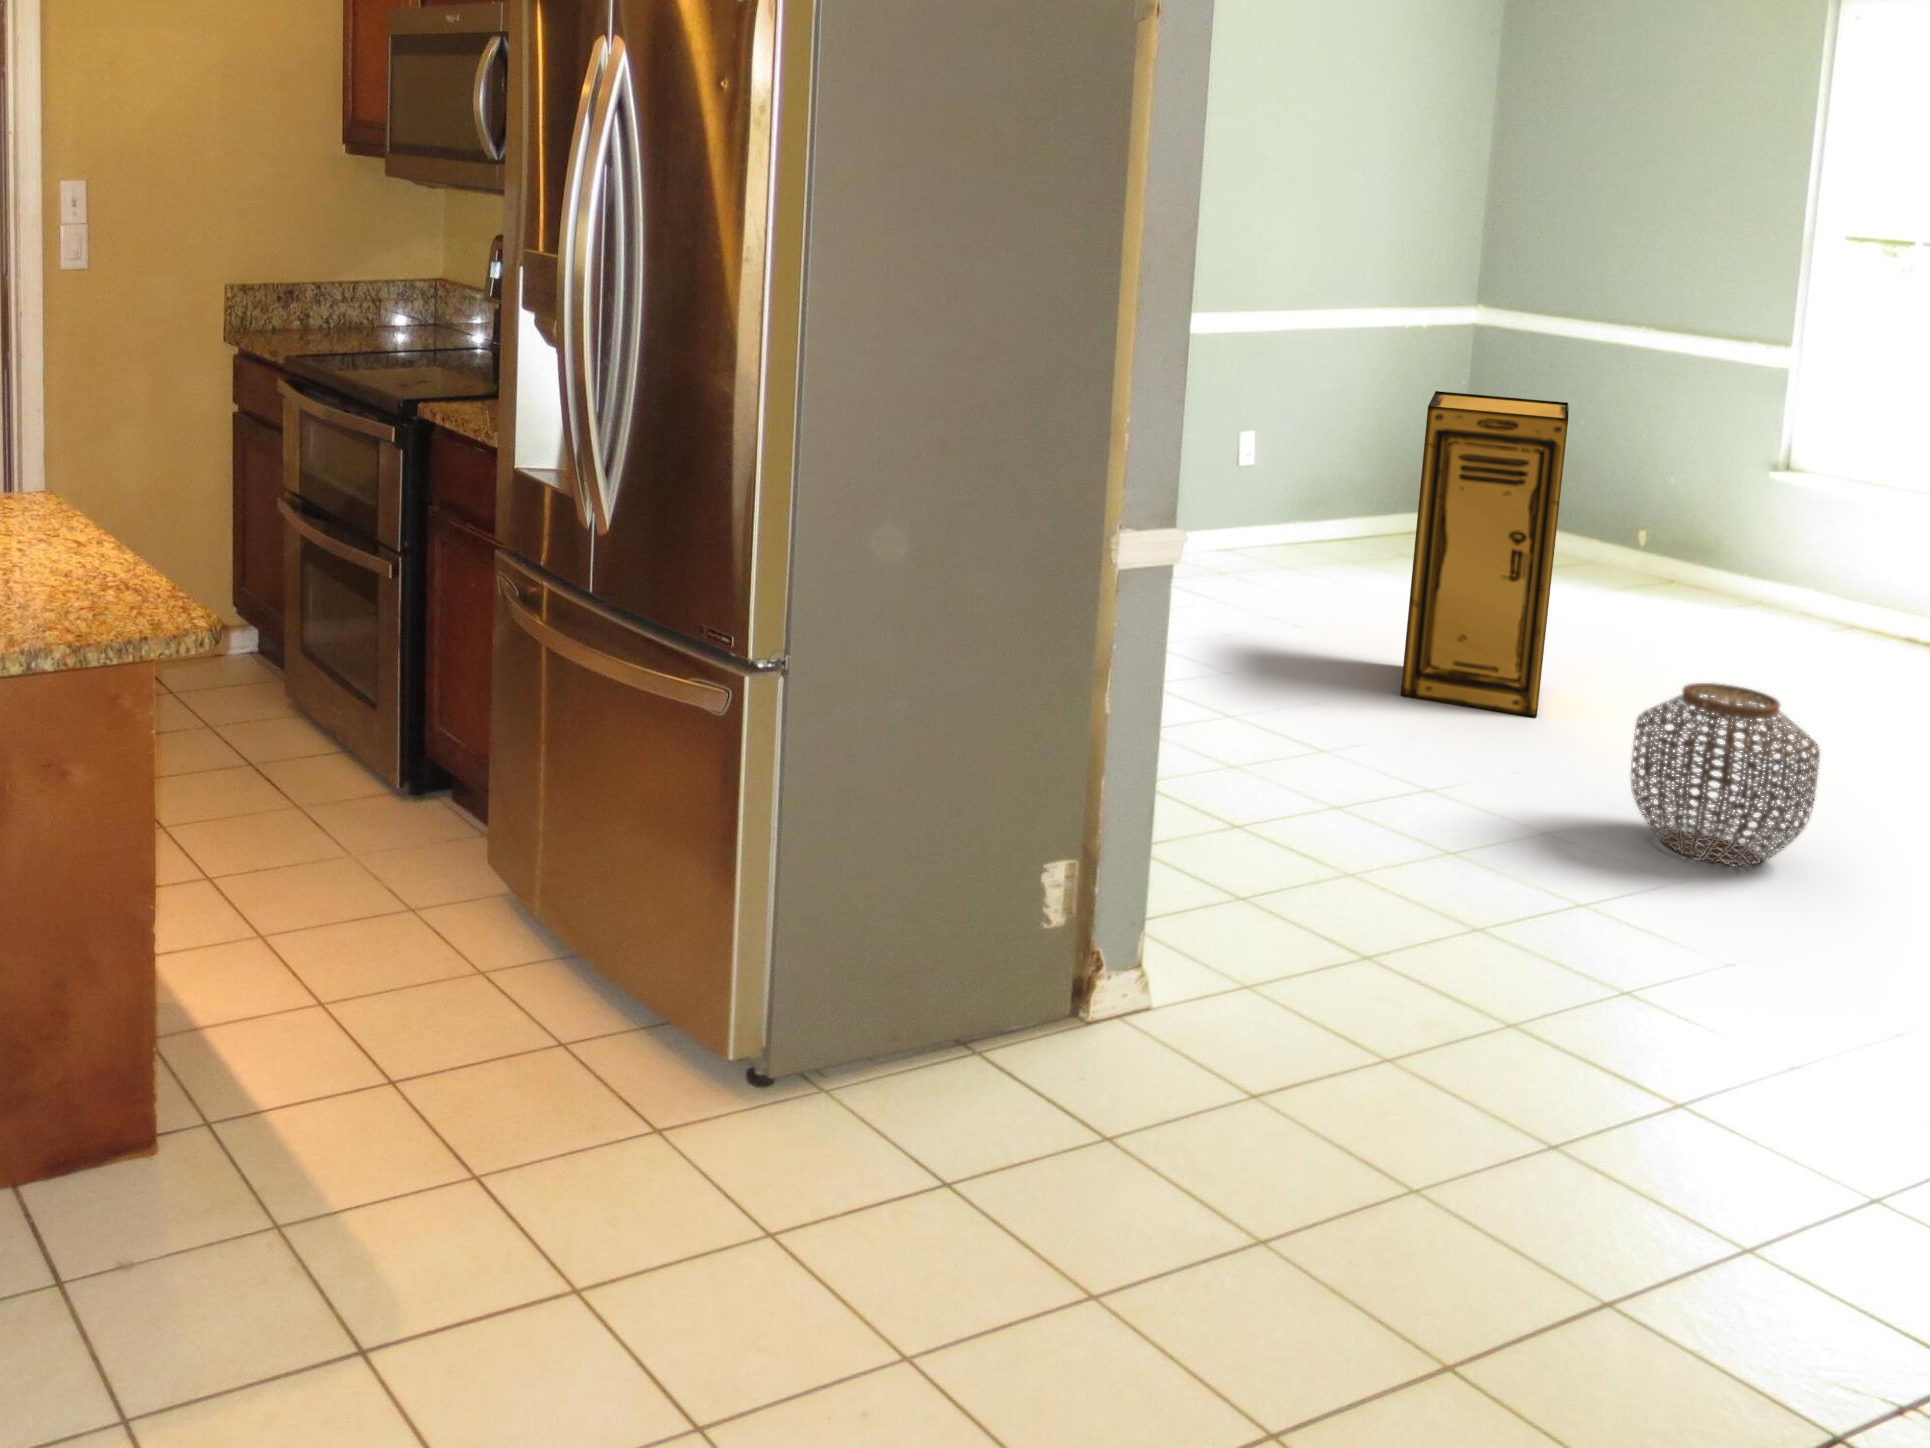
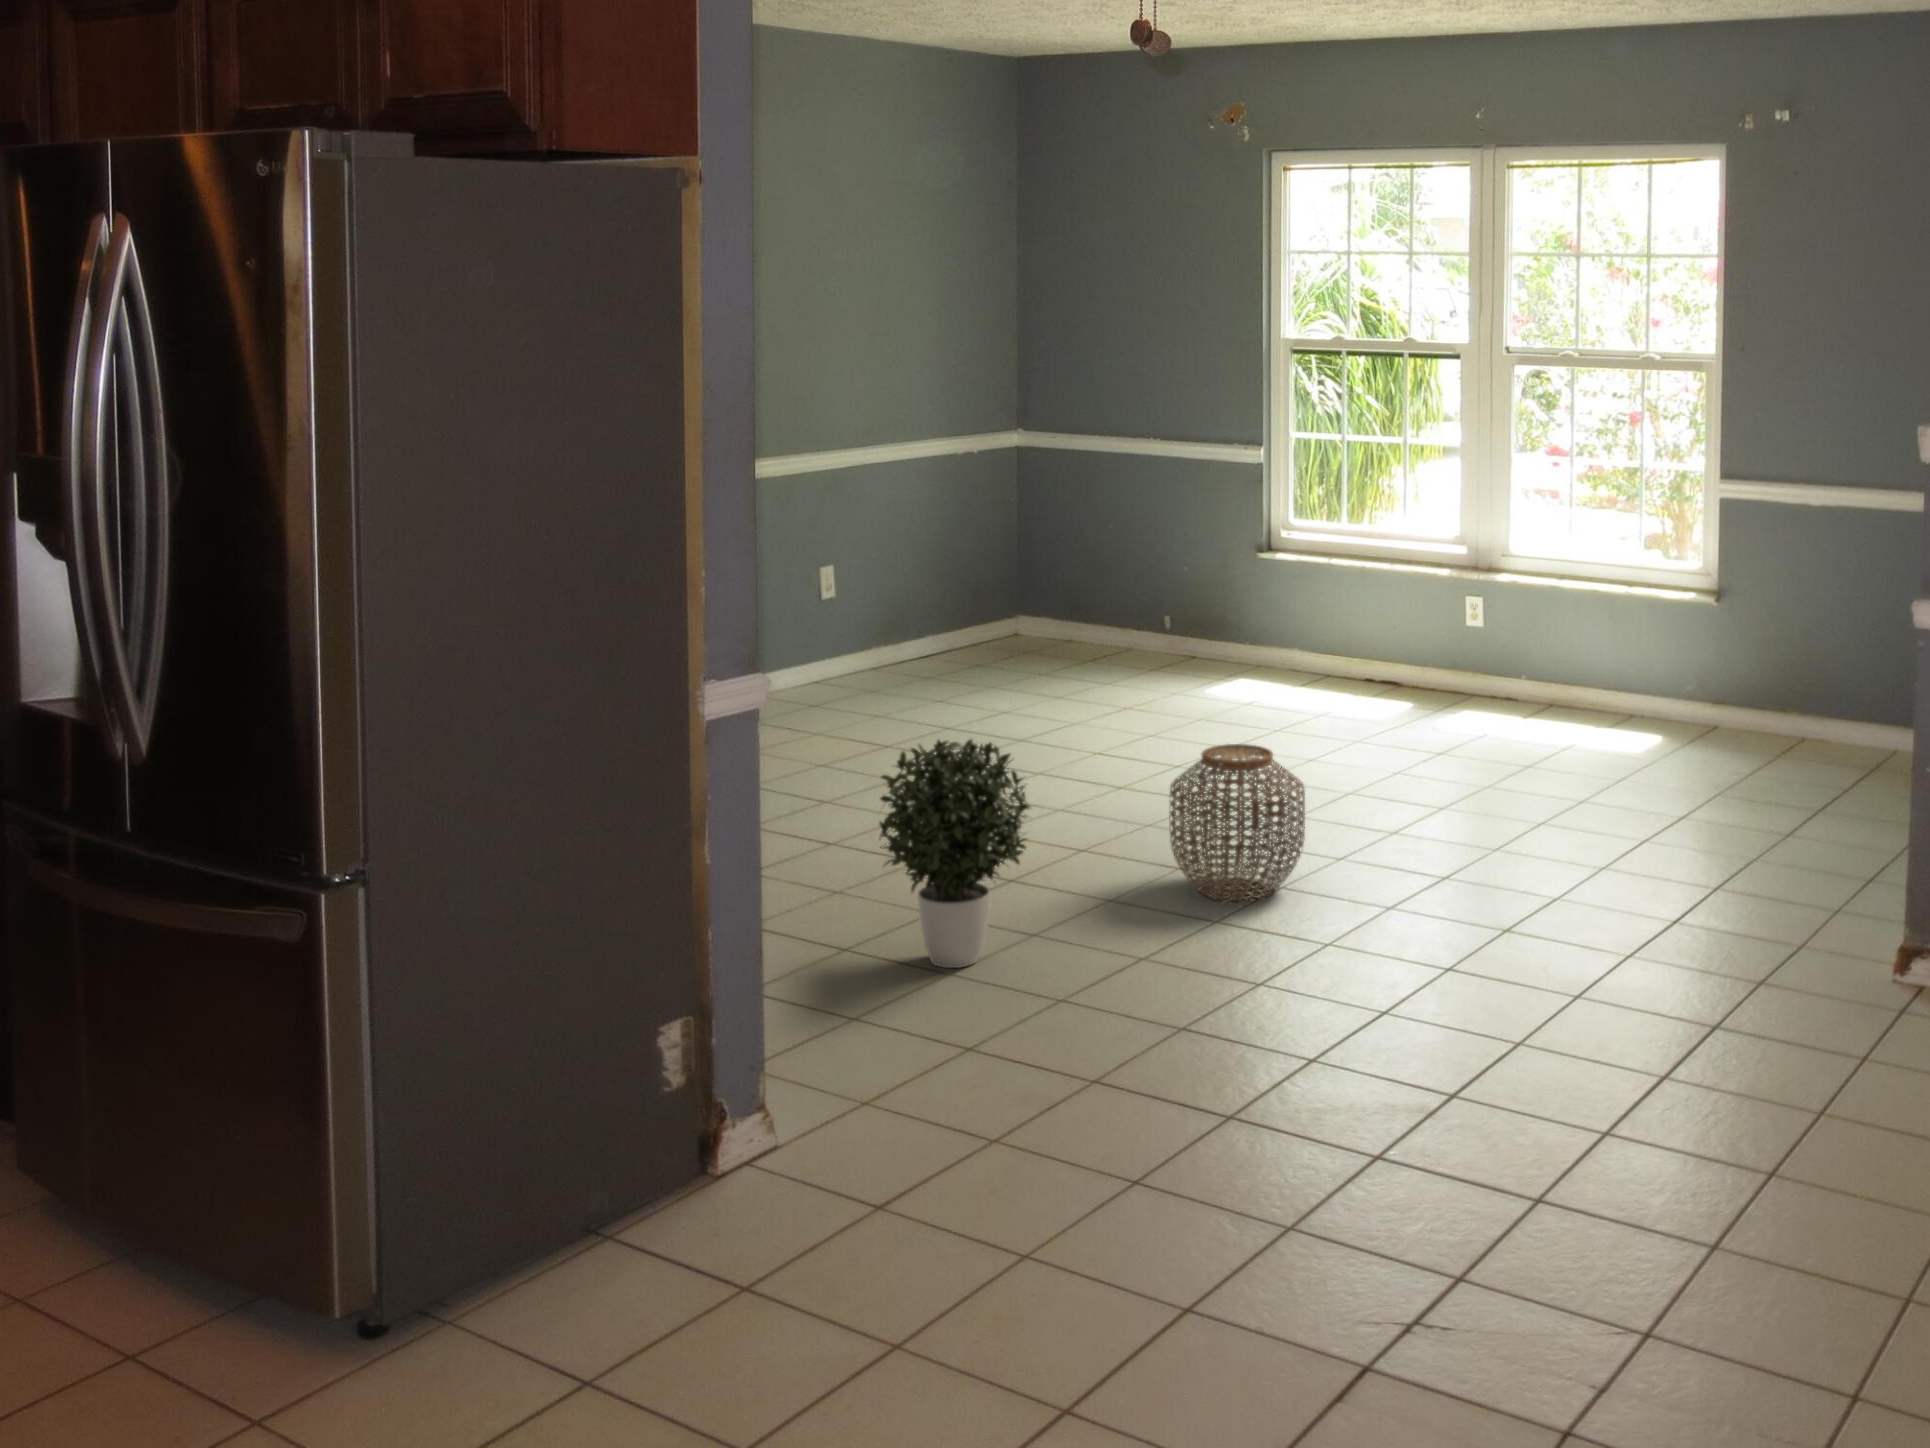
storage cabinet: present [1401,391,1569,717] -> none [981,511,1097,803]
potted plant: none [1286,623,1465,866] -> present [879,740,1031,968]

